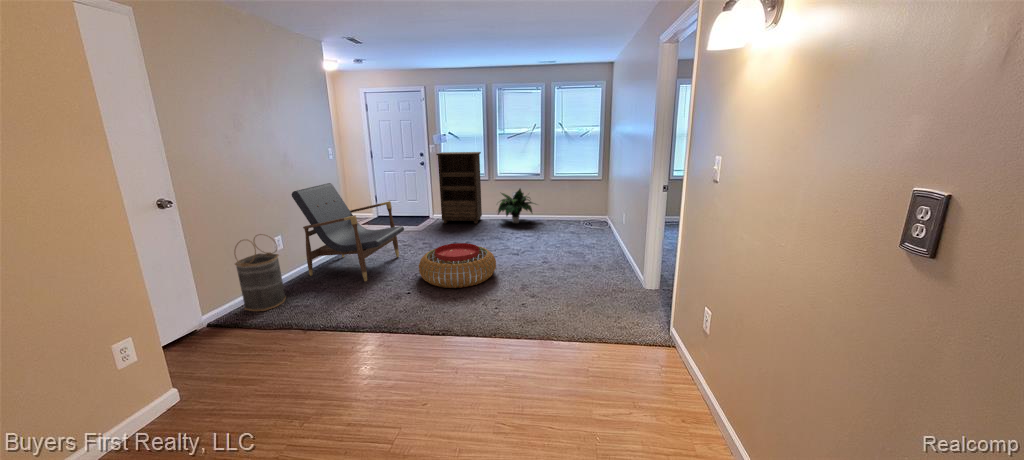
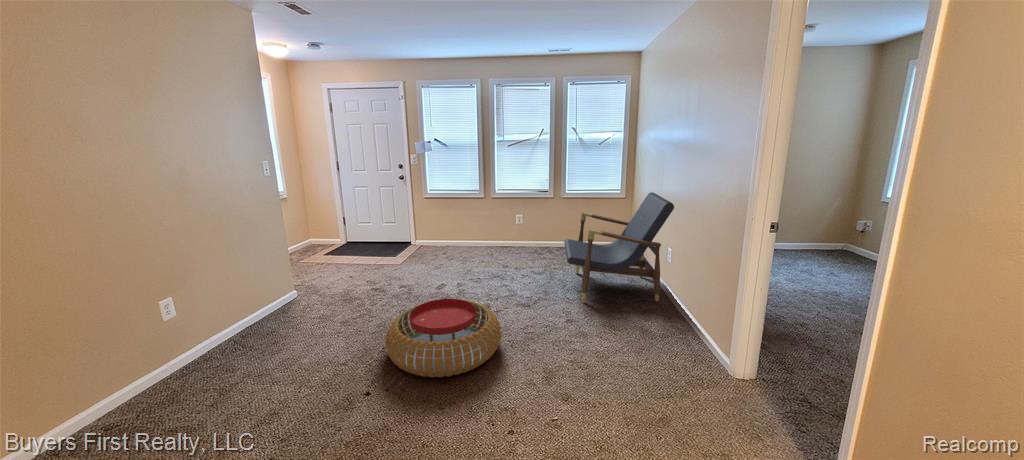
bookshelf: present [436,152,482,224] -> none [418,163,476,254]
lounge chair: present [292,183,404,281] -> present [564,192,674,303]
potted plant: present [498,189,535,223] -> none [494,208,549,253]
basket: present [234,234,286,311] -> none [58,306,167,439]

